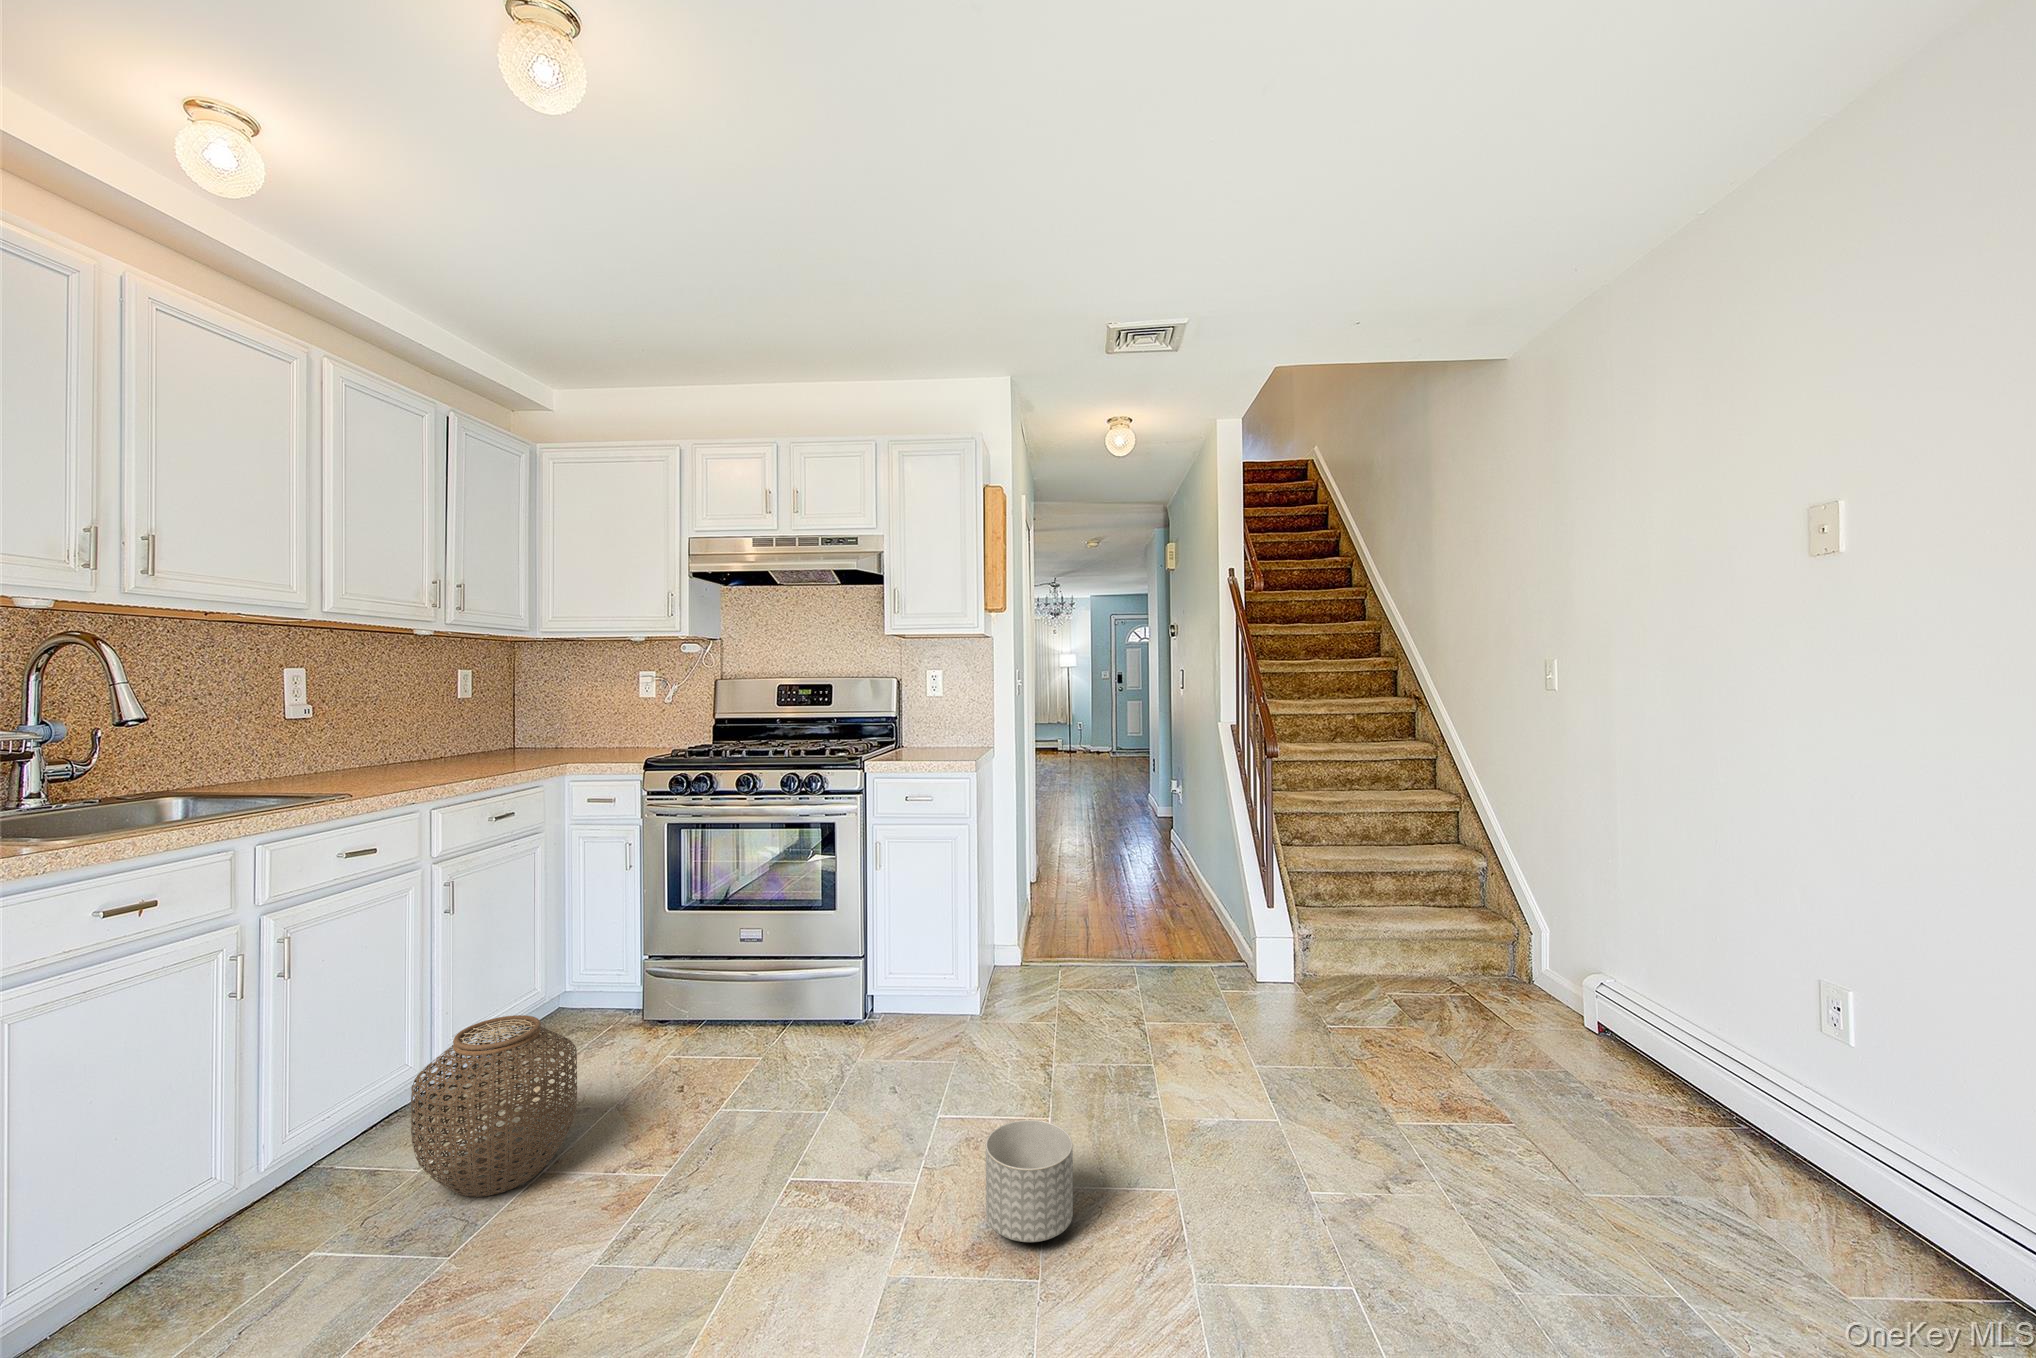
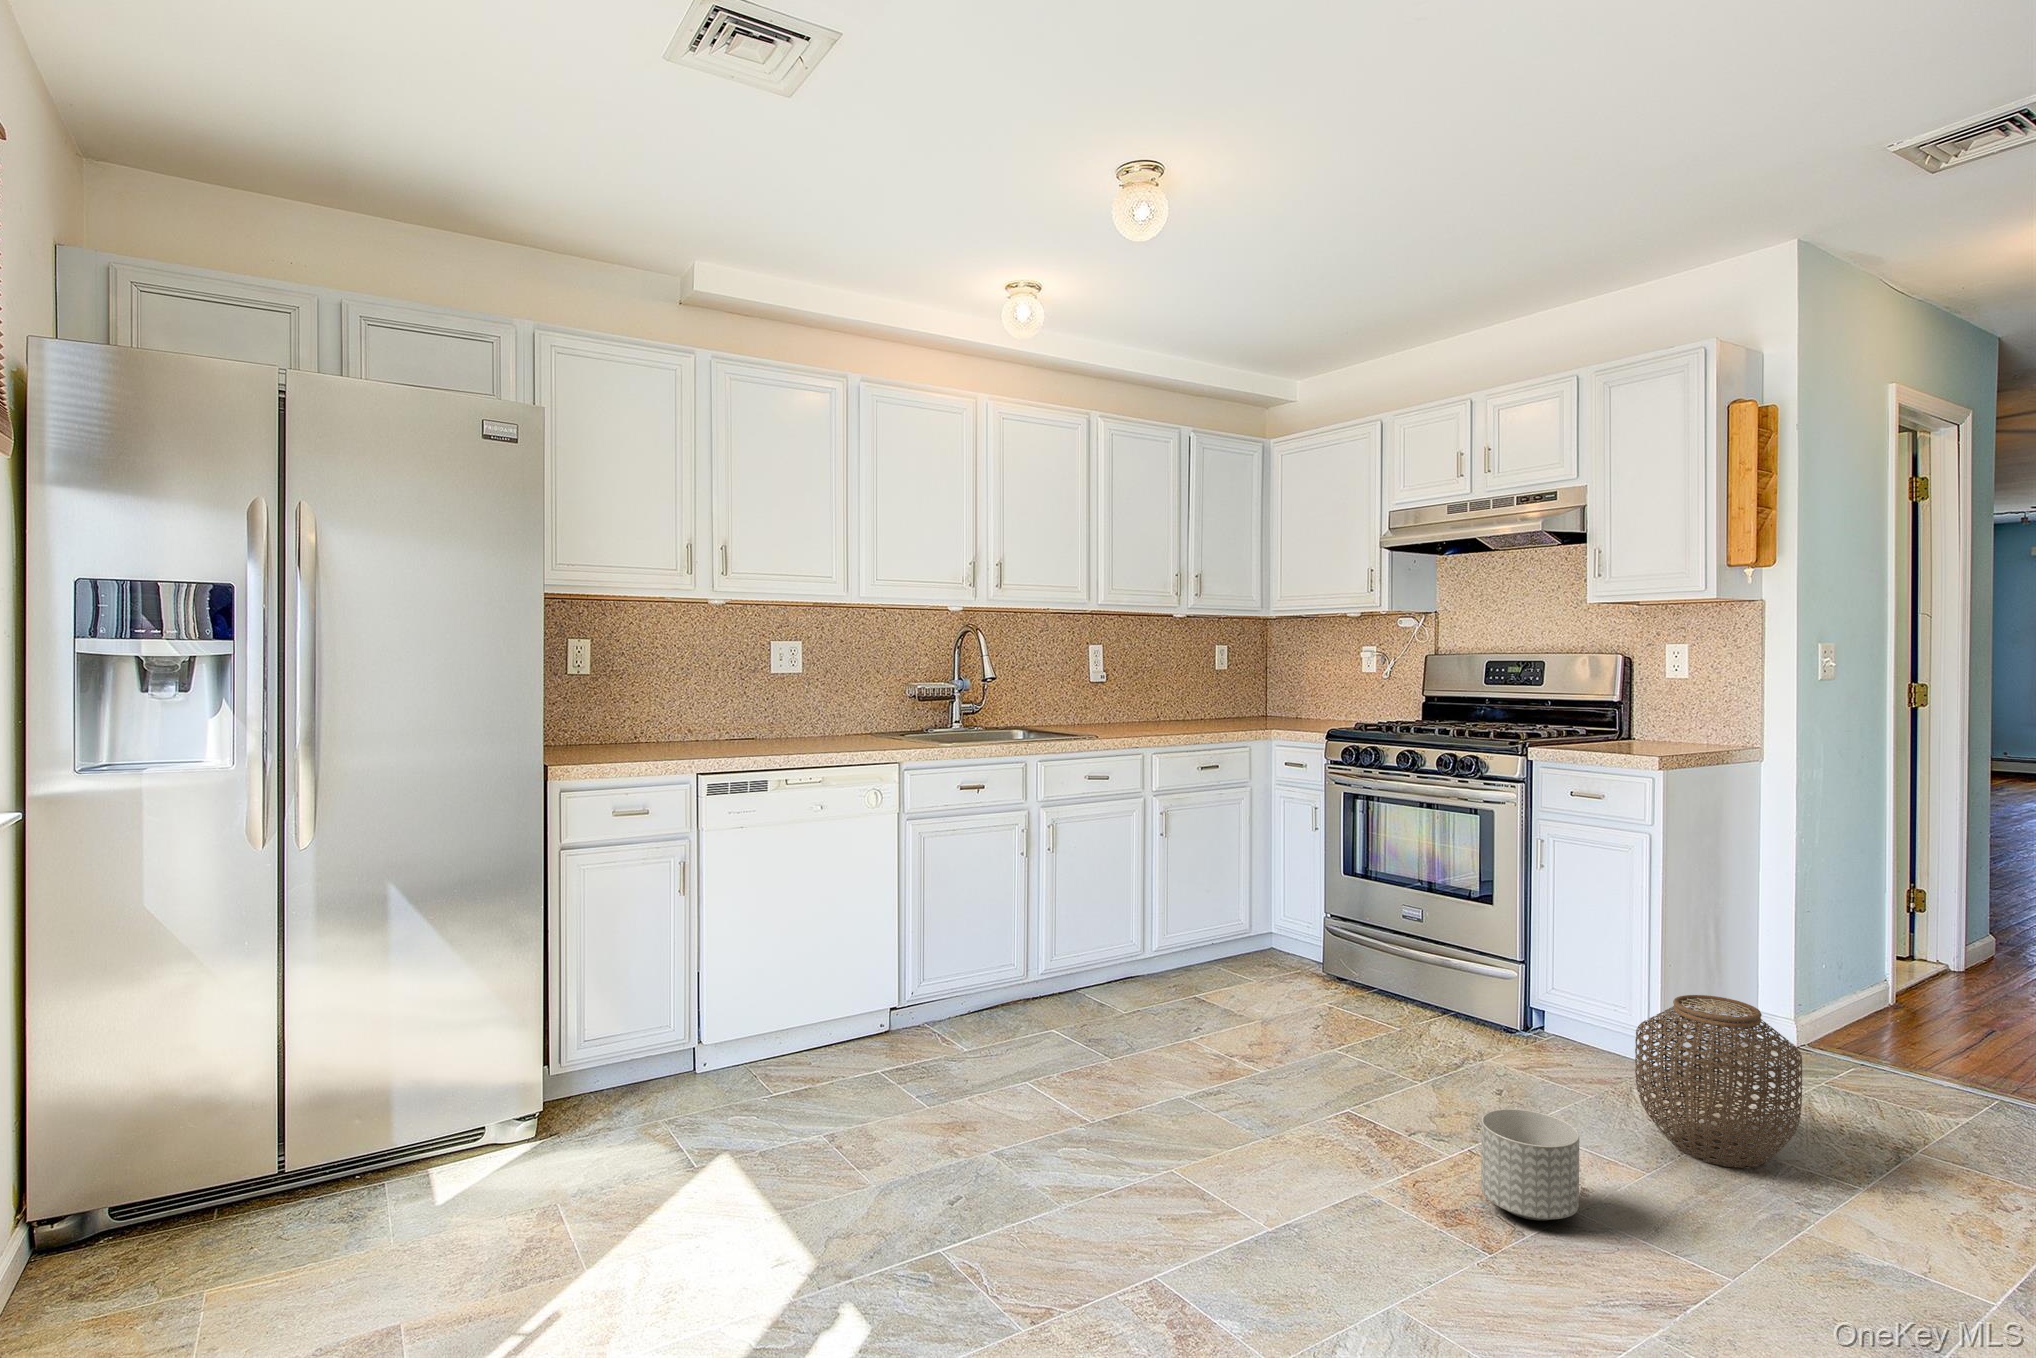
woven basket: present [411,1015,577,1197] -> present [1635,995,1802,1168]

